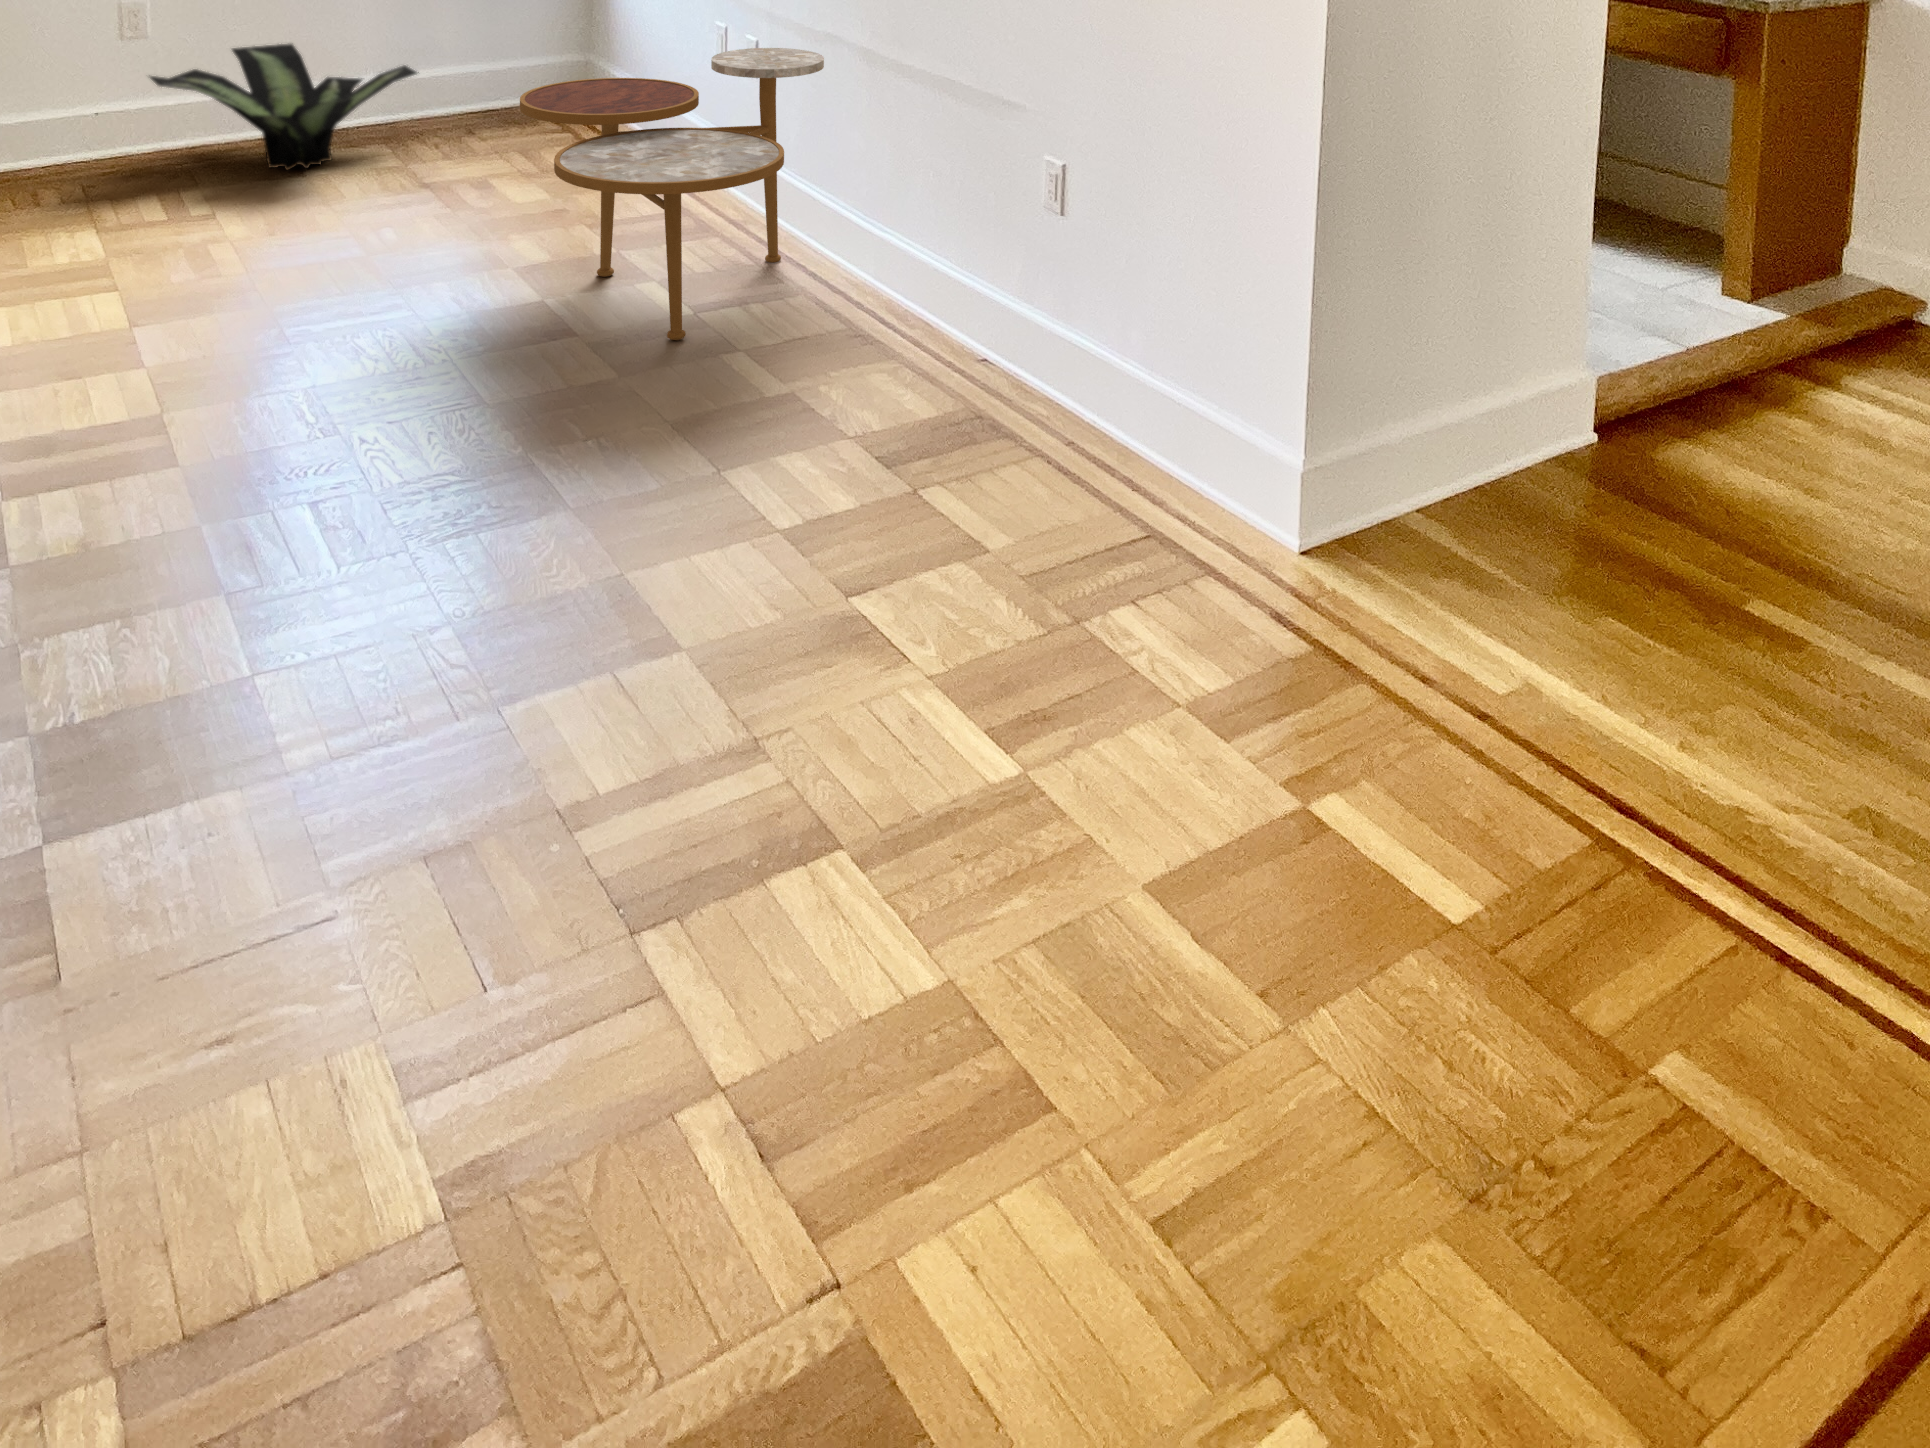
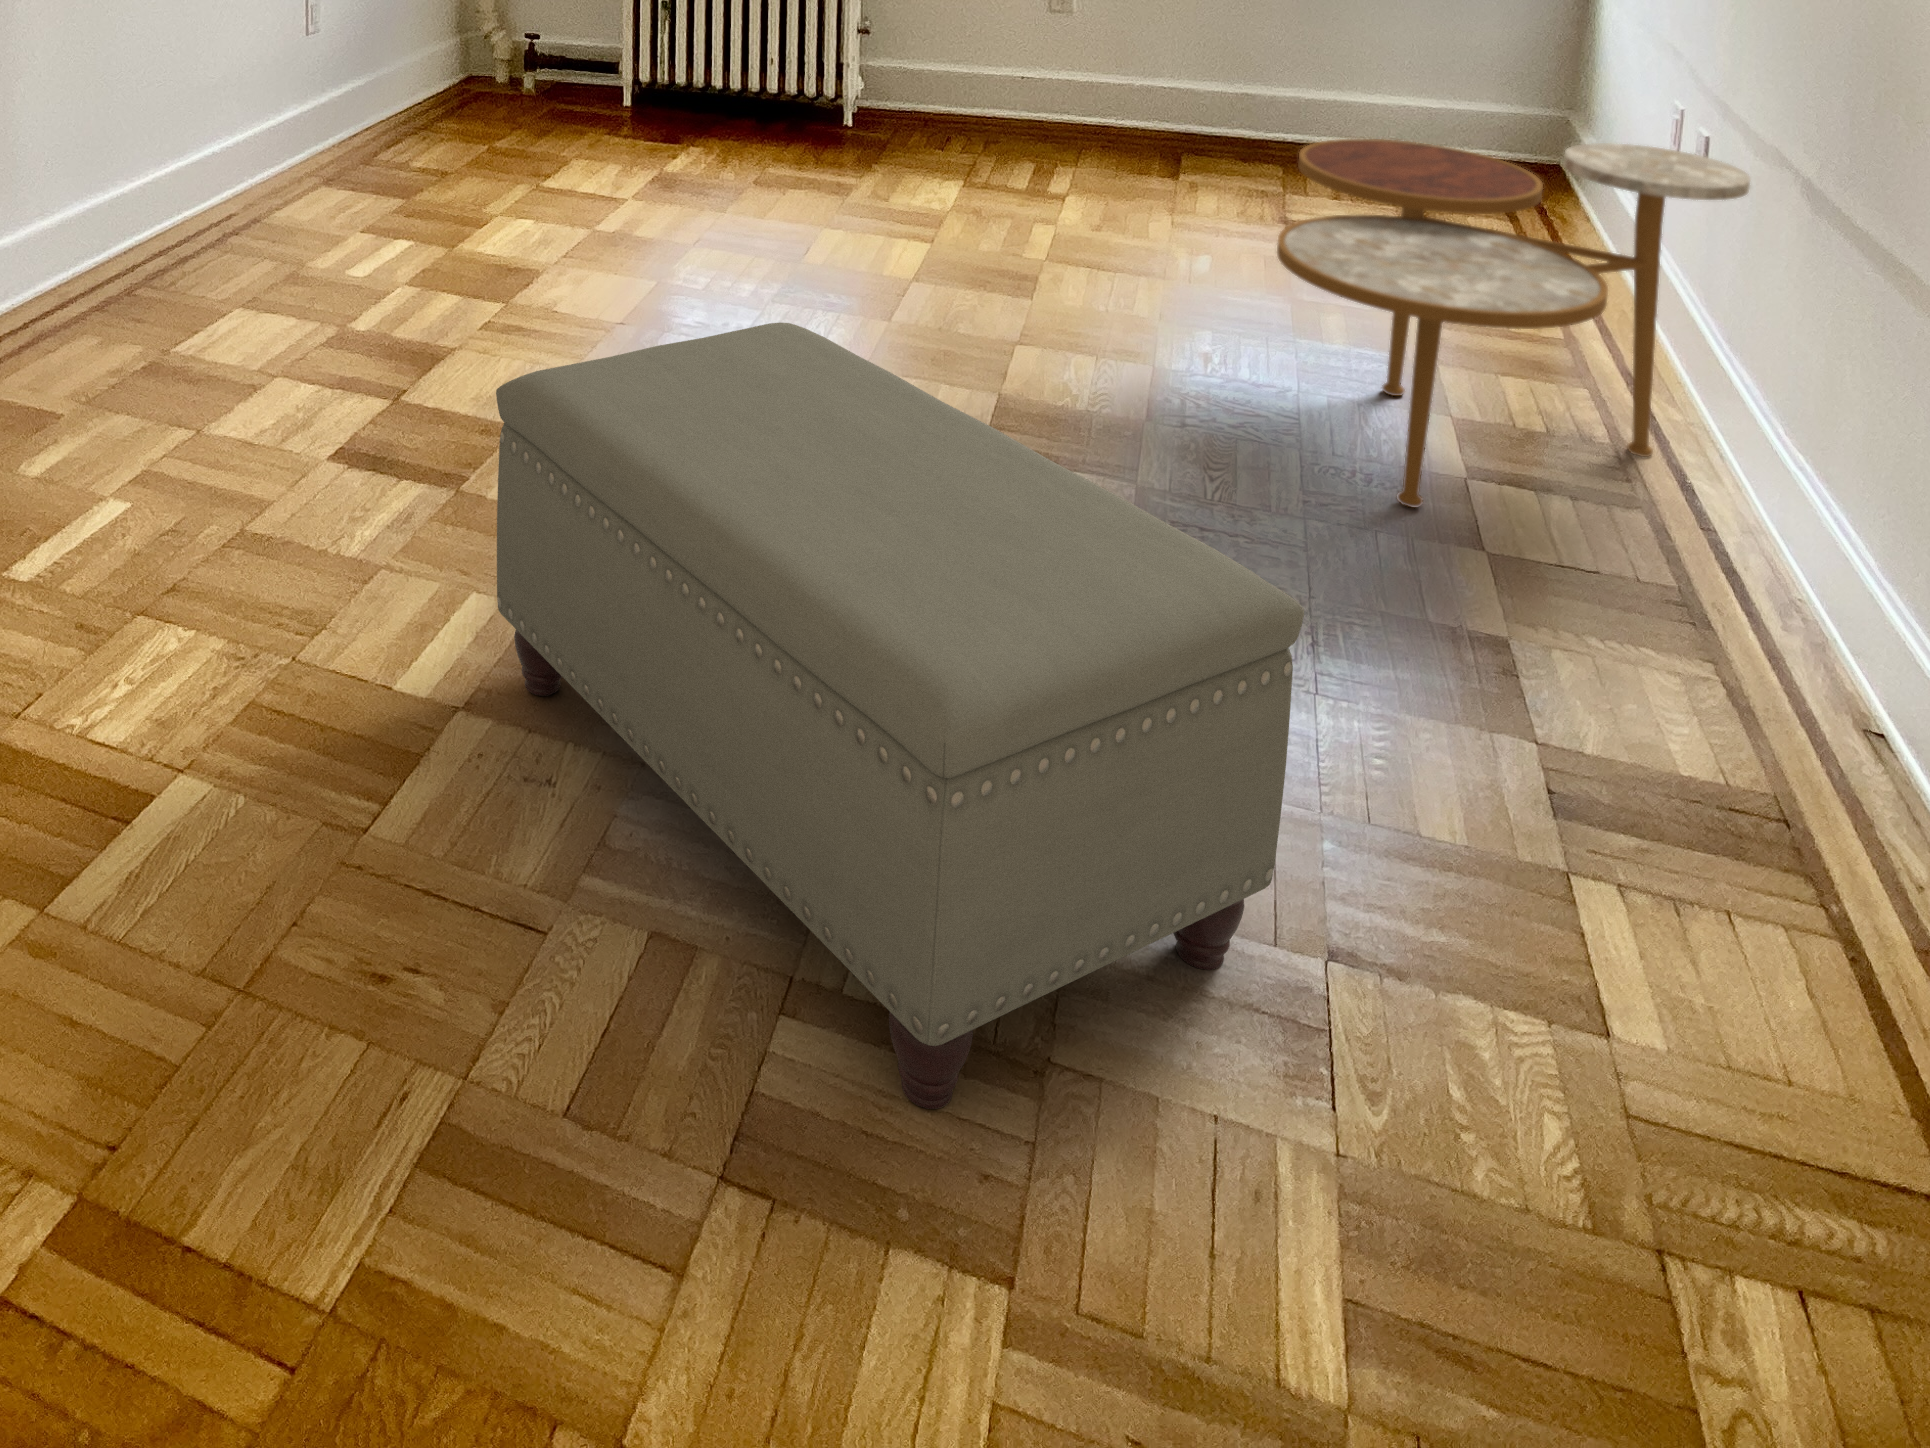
potted plant: present [150,44,419,170] -> none [1047,39,1318,182]
ottoman: none [39,329,831,809] -> present [496,322,1304,1109]

